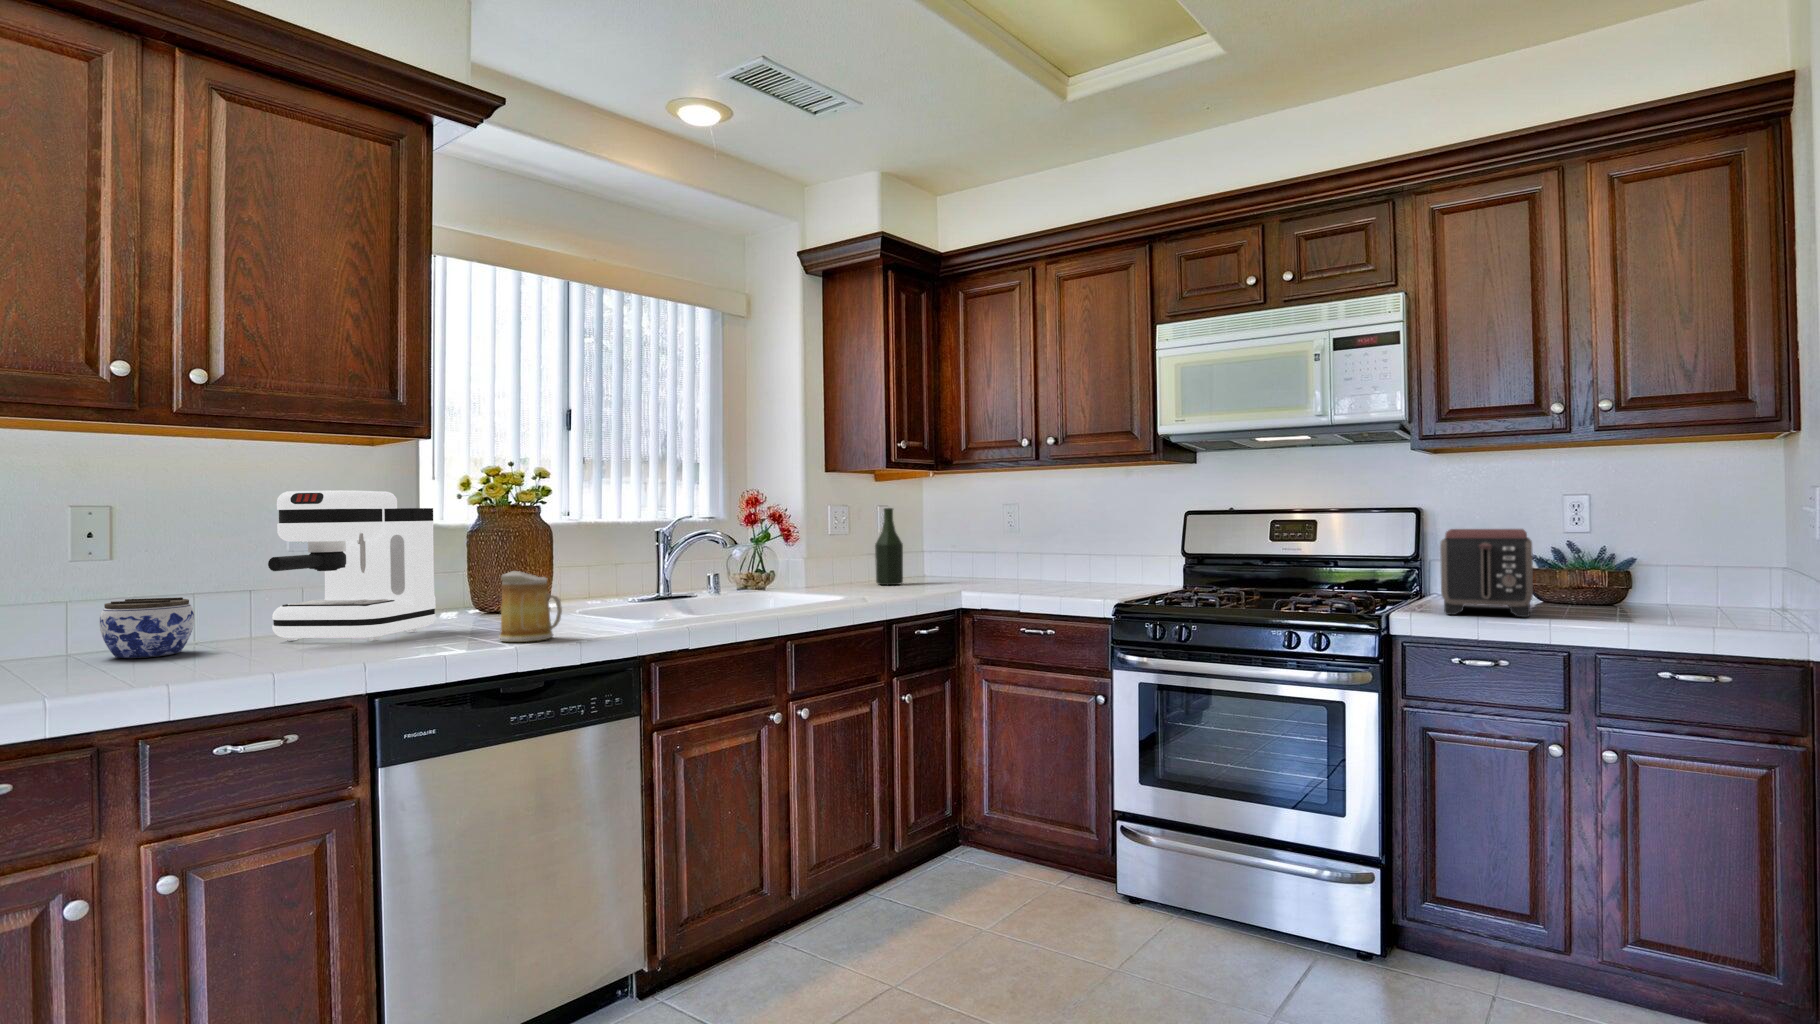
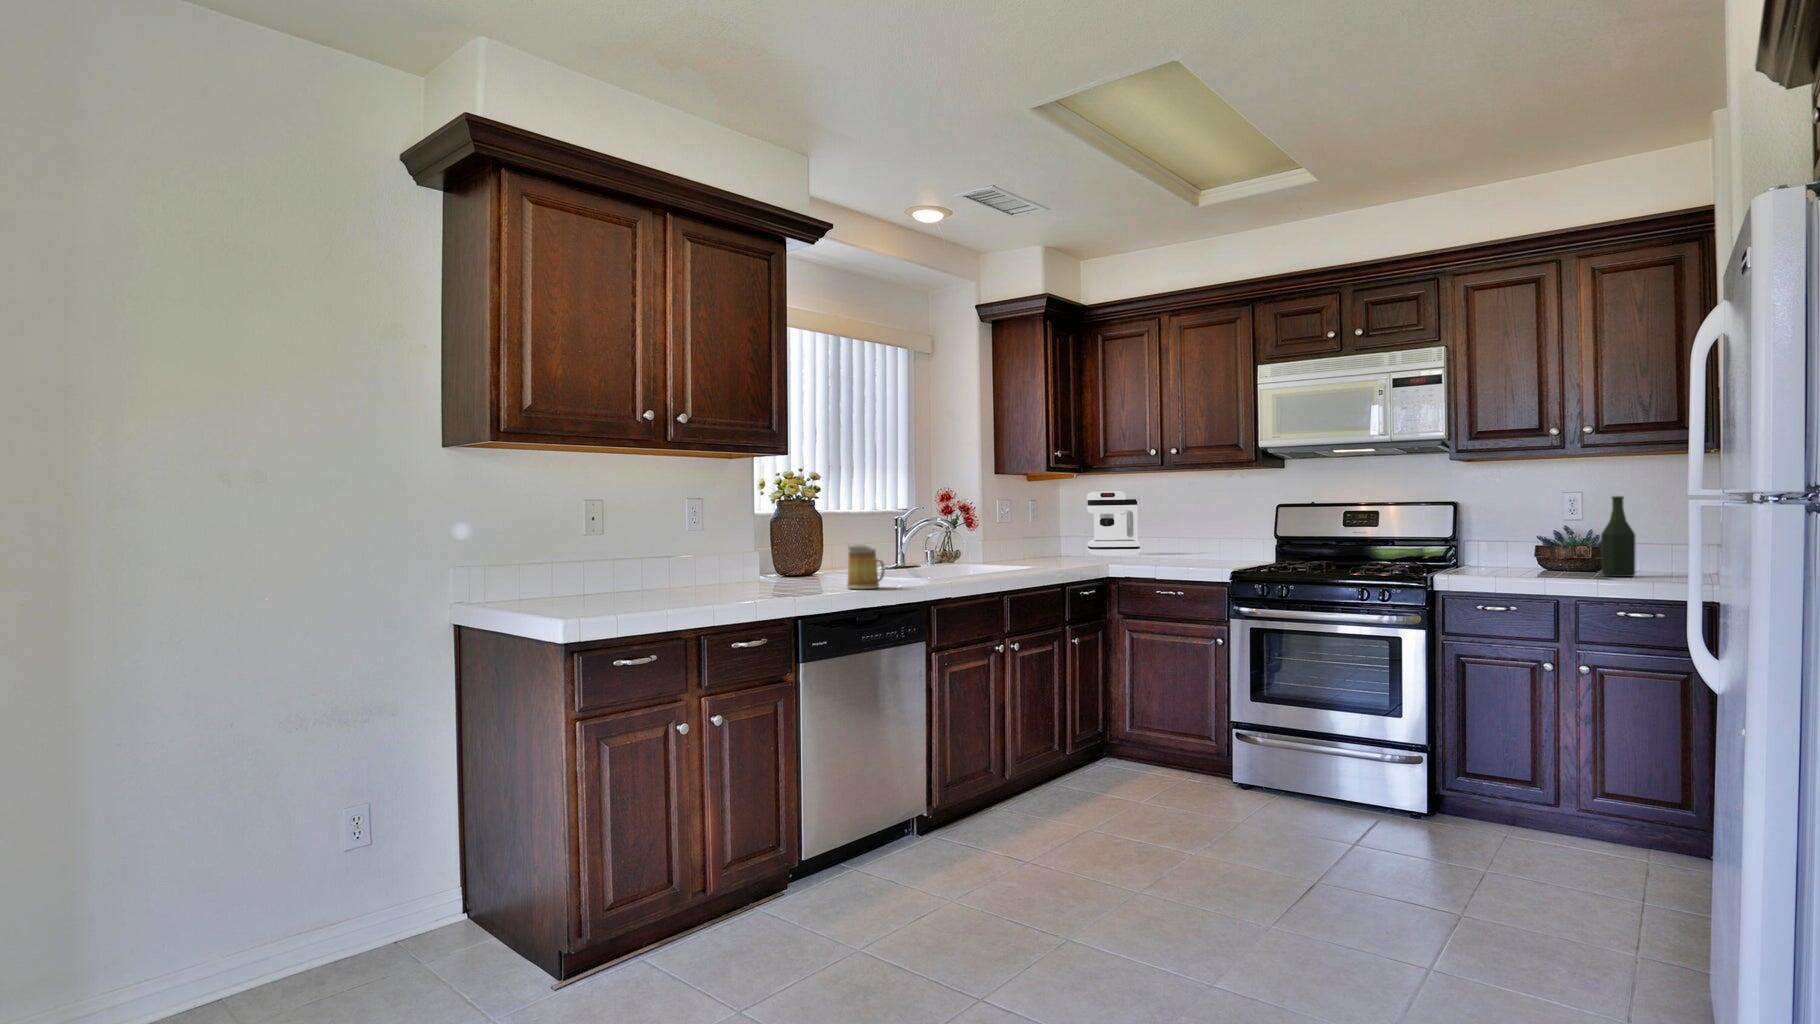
coffee maker: present [268,490,436,641] -> present [1087,492,1140,556]
bottle: present [875,508,903,585] -> present [1601,496,1636,577]
toaster: present [1440,529,1533,617] -> none [1470,517,1535,578]
jar: present [99,597,194,658] -> none [621,560,669,596]

